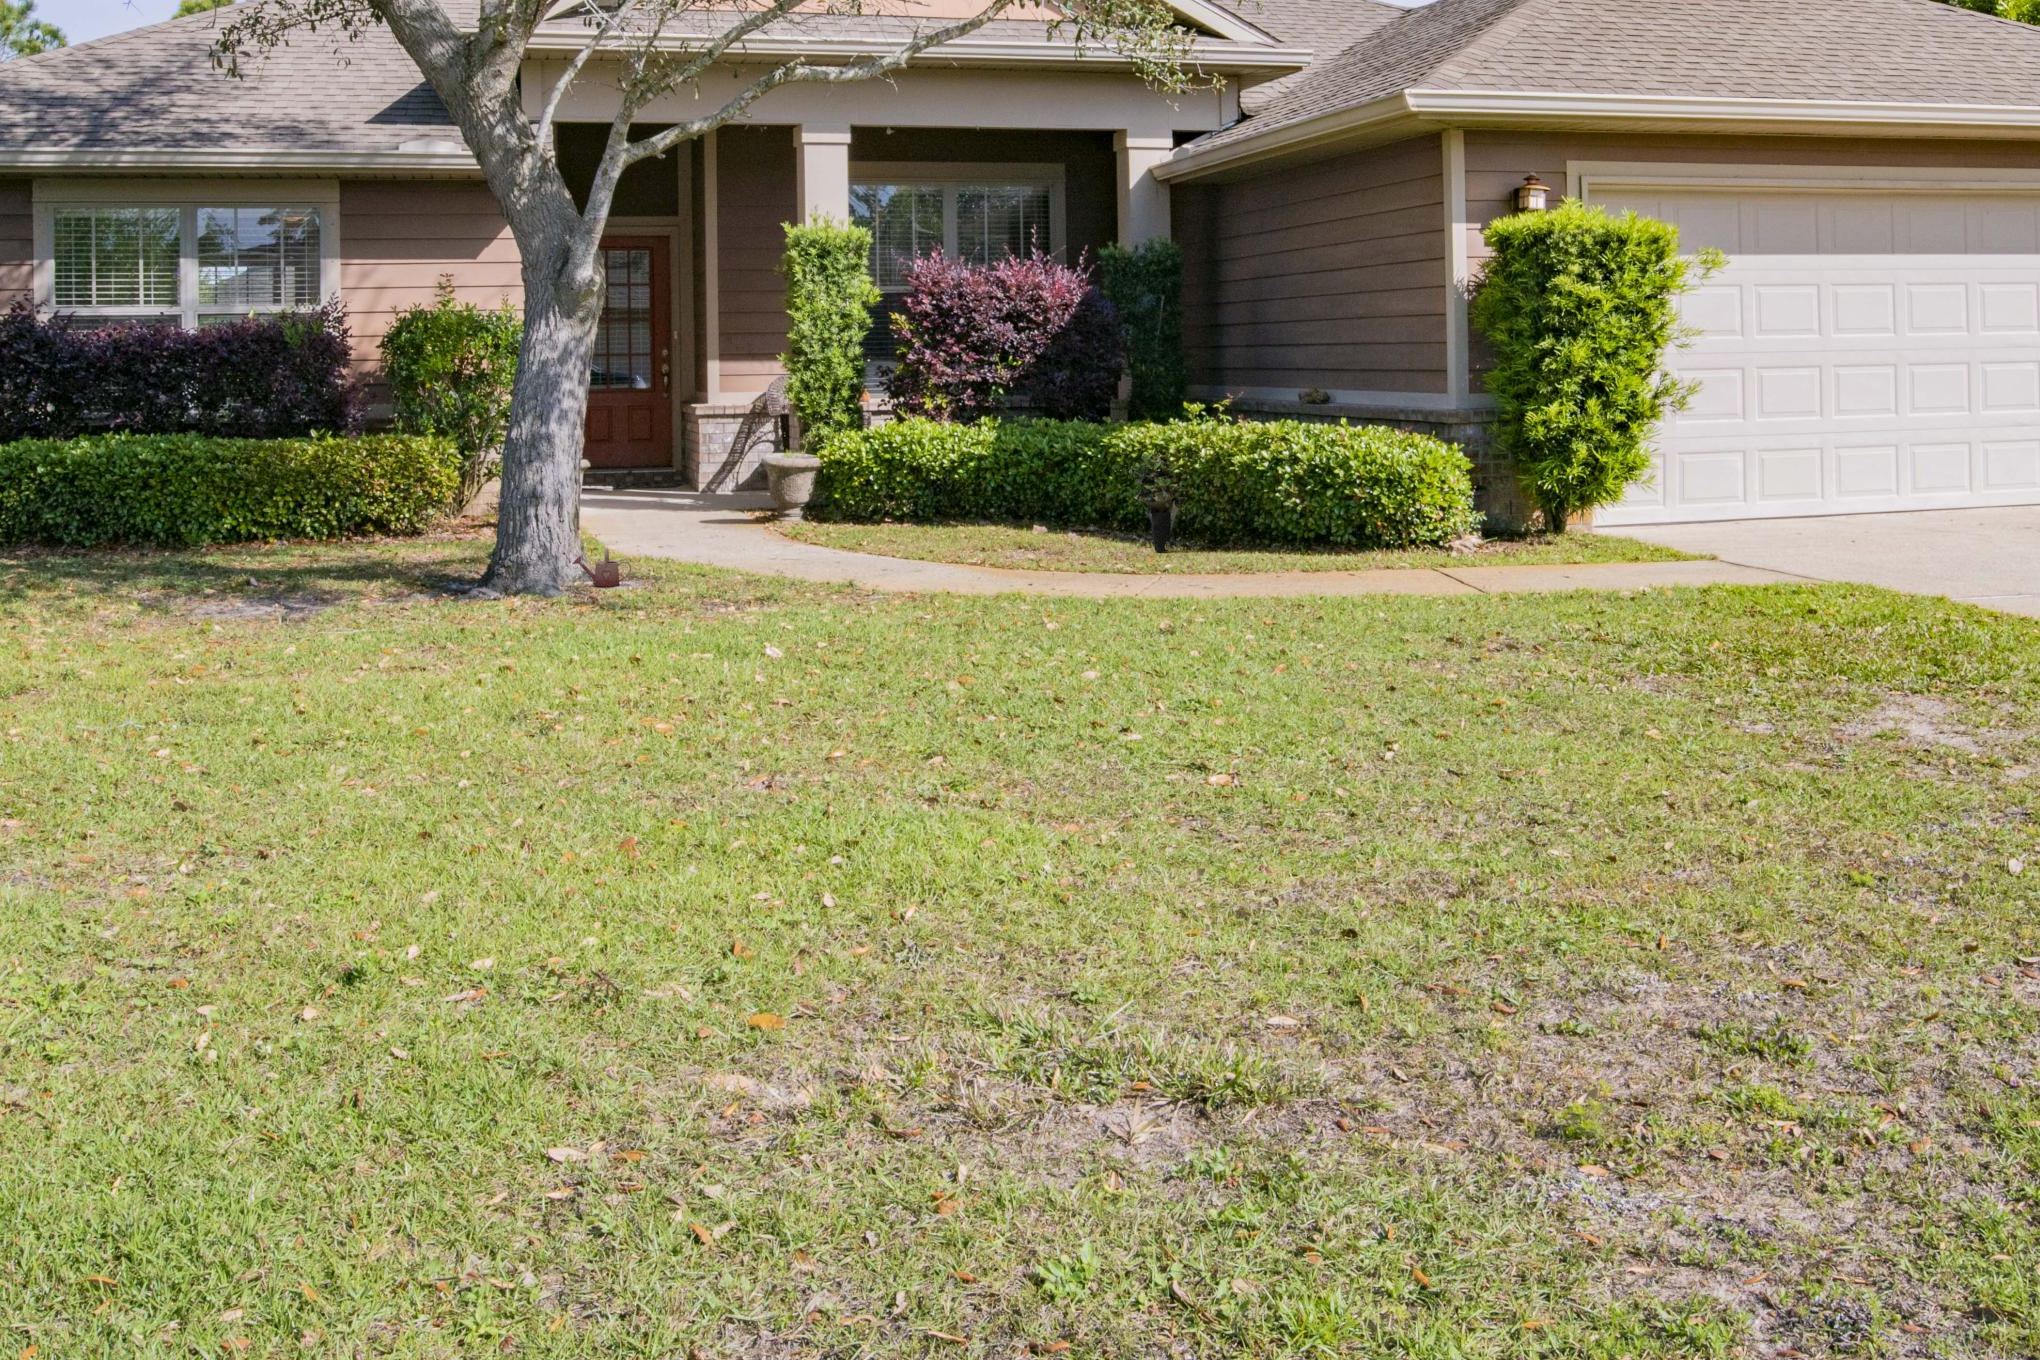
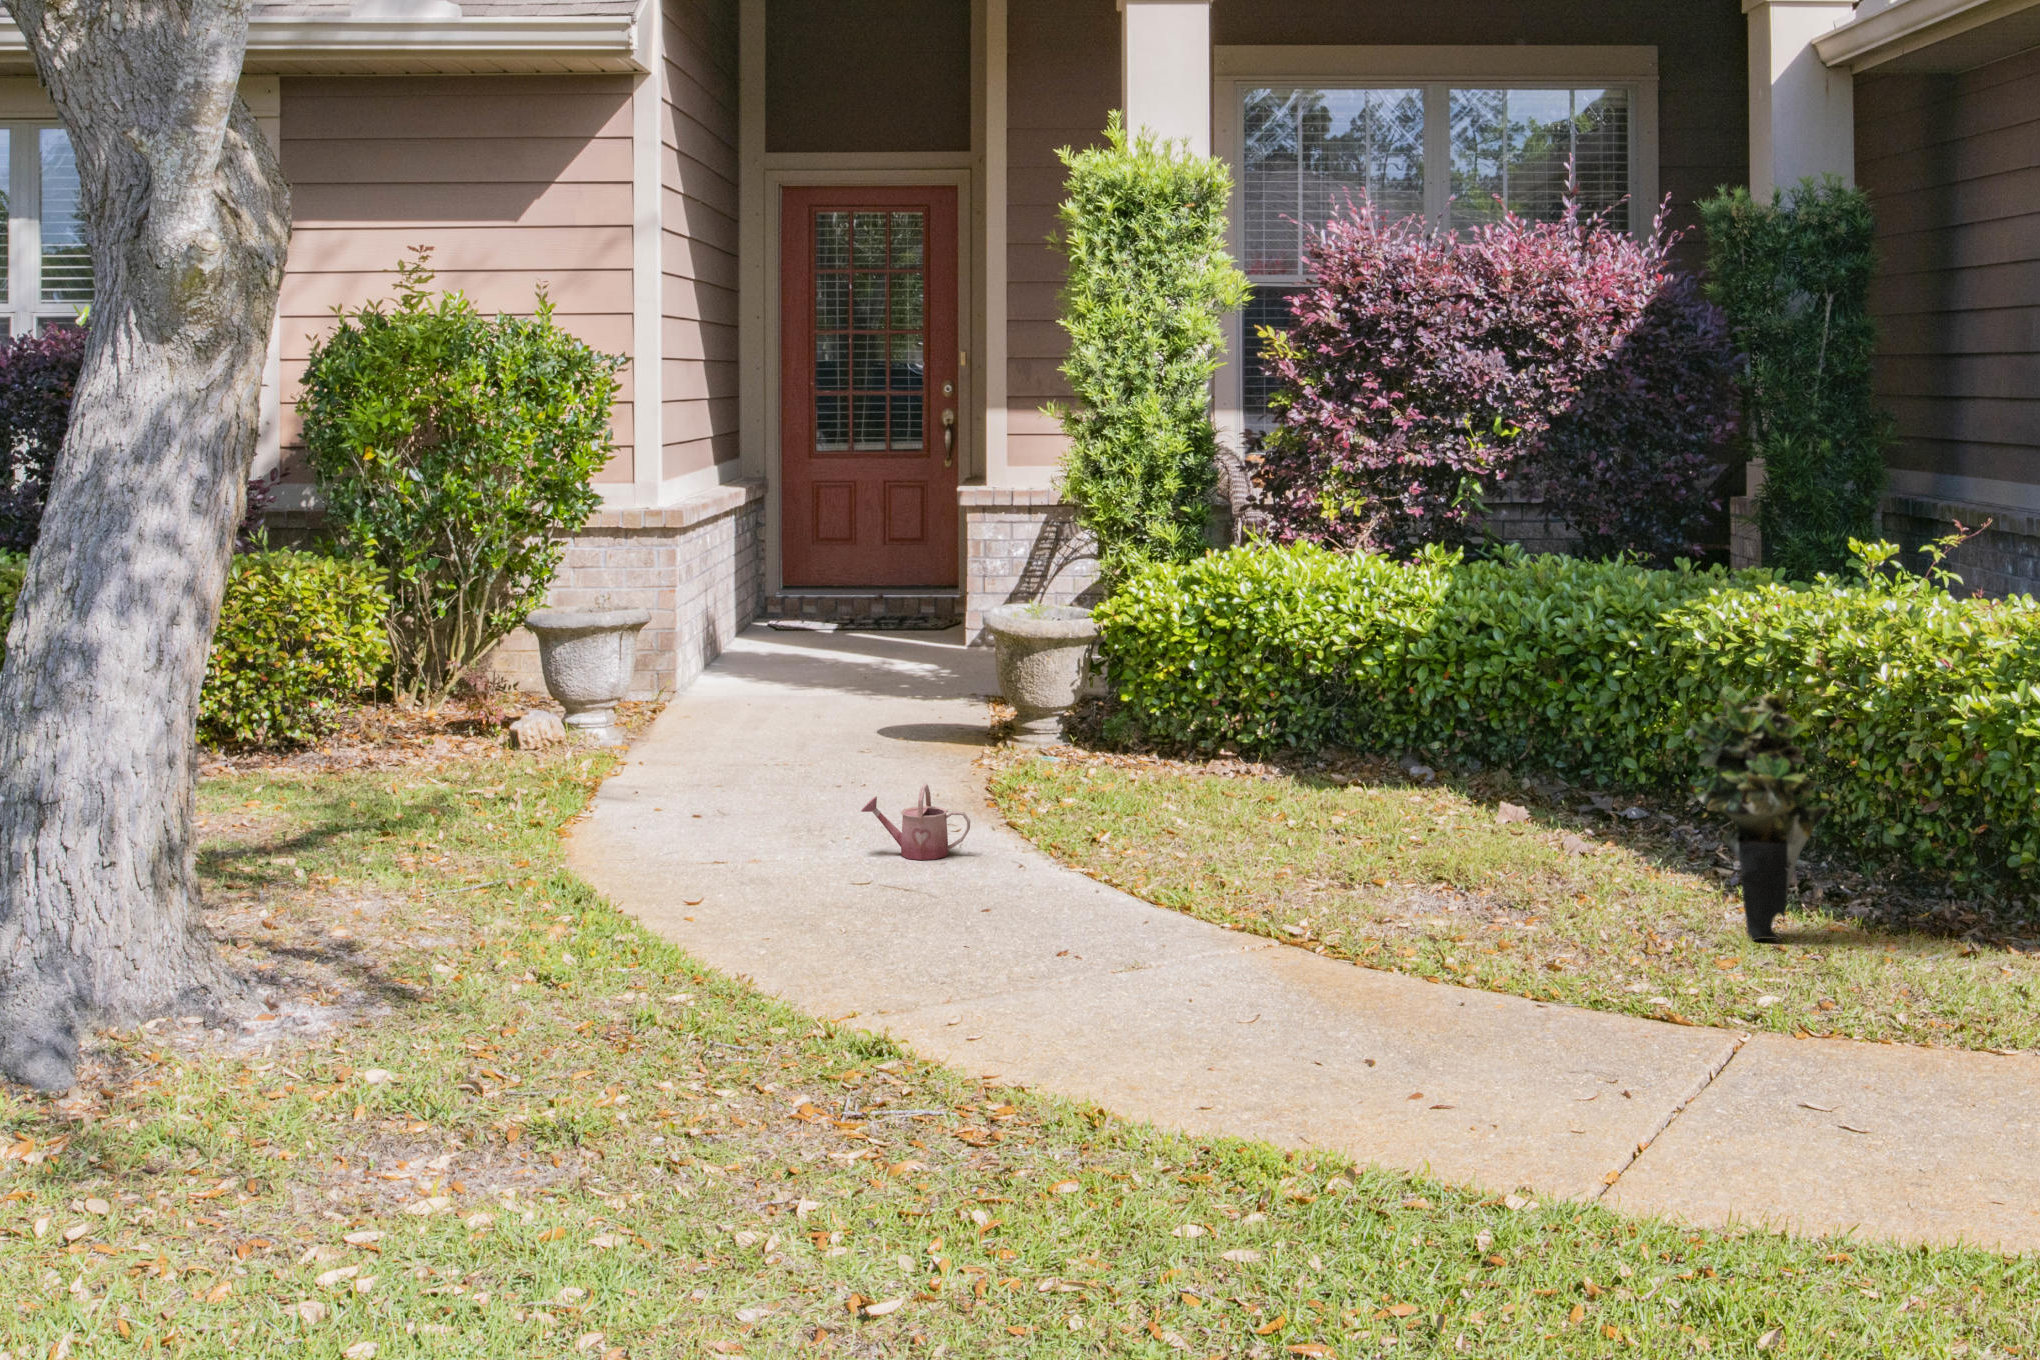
watering can: present [573,548,631,587] -> present [861,784,970,860]

